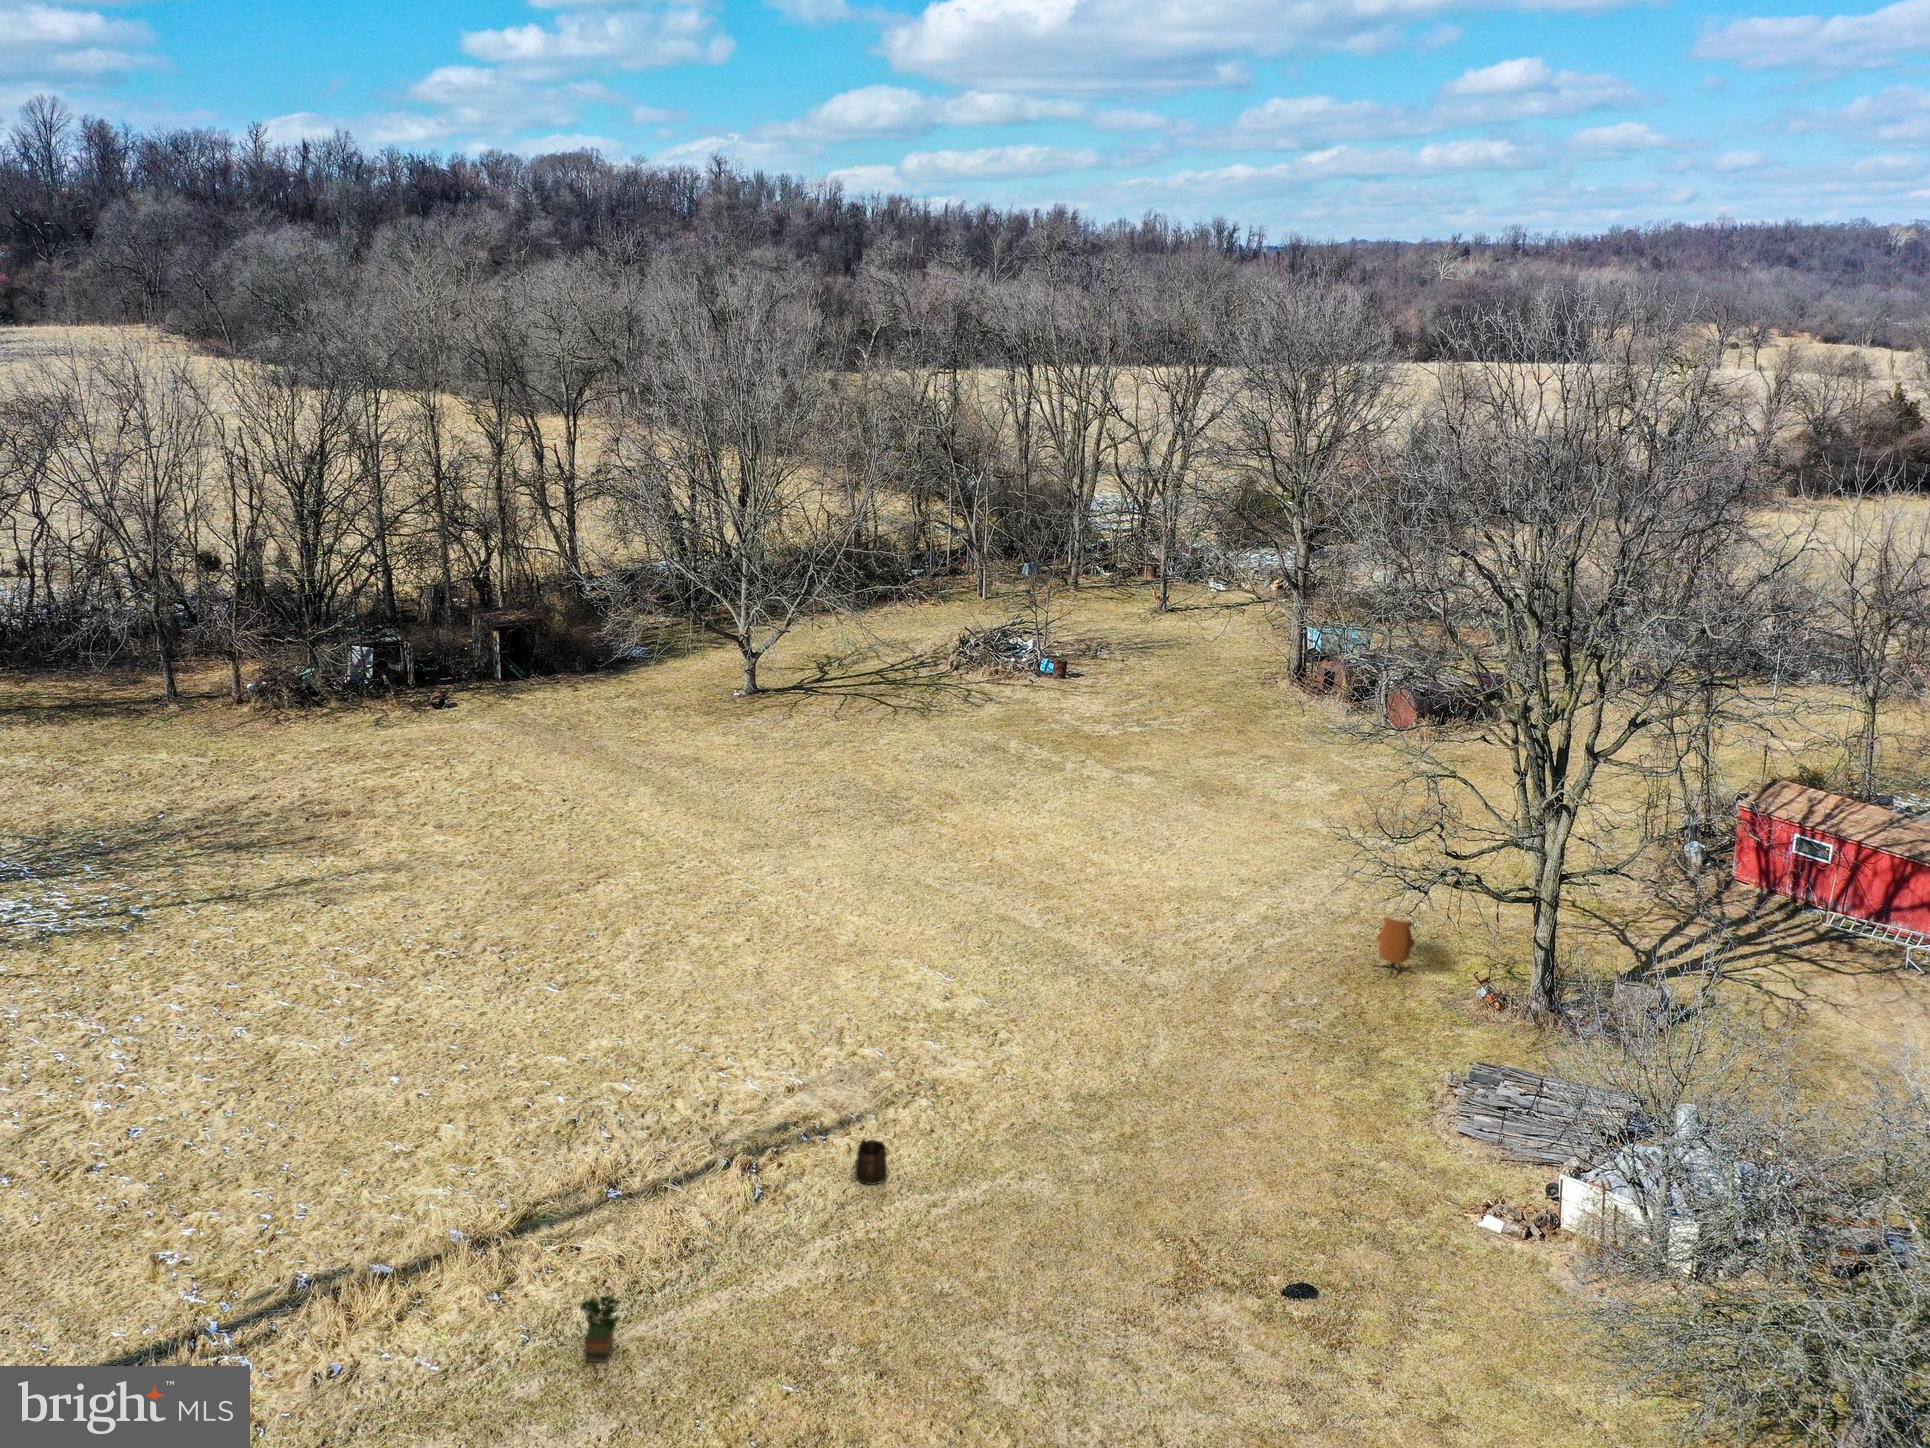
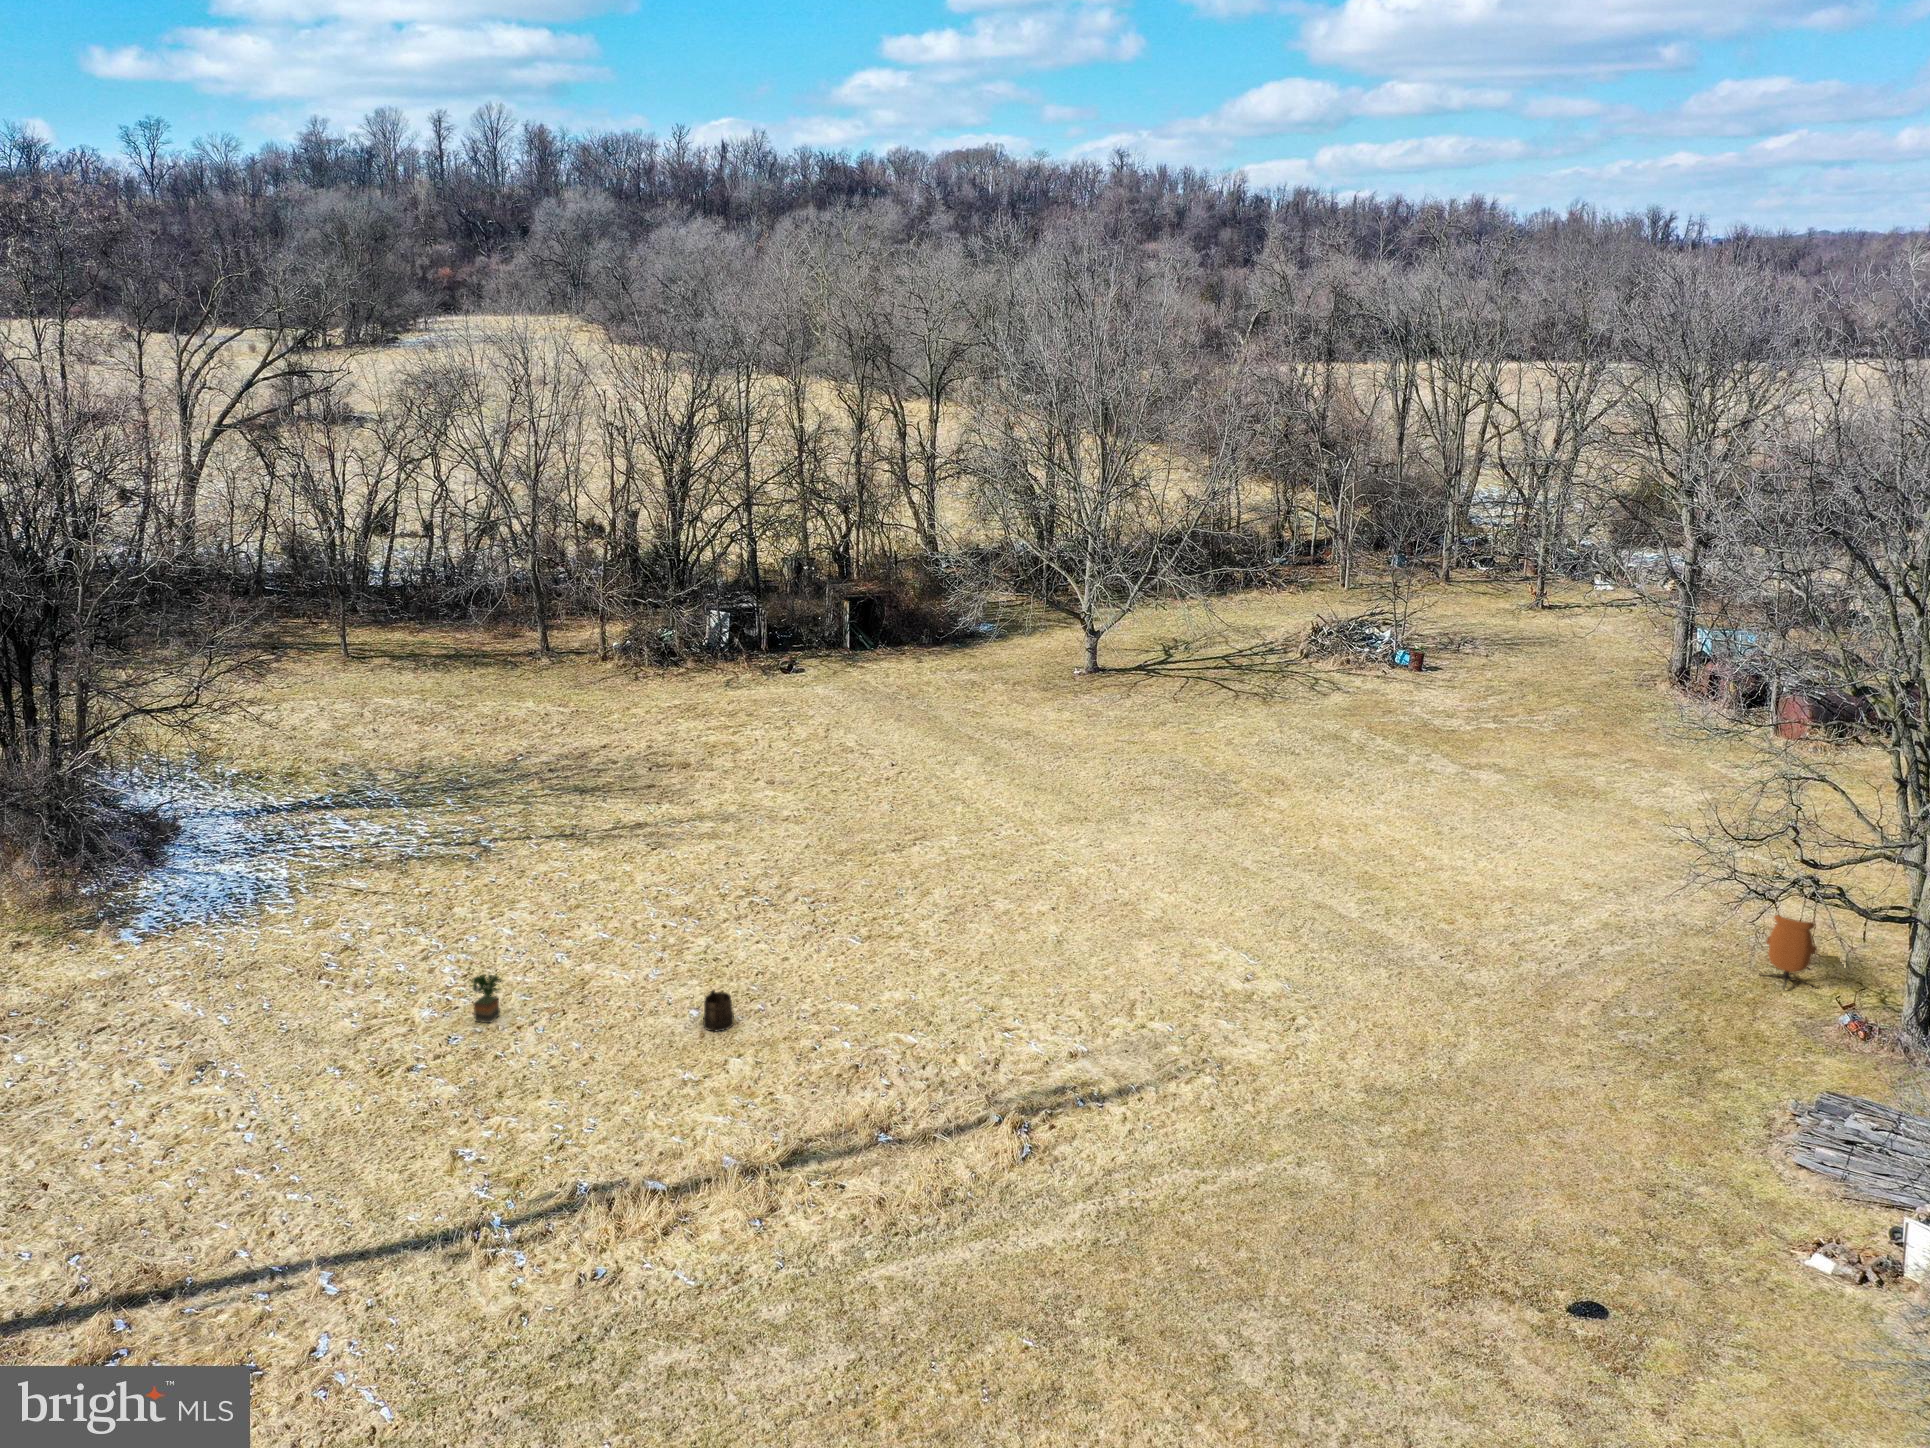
bucket: present [855,1140,887,1185] -> present [703,990,734,1031]
potted tree: present [580,1296,620,1362] -> present [472,975,502,1023]

